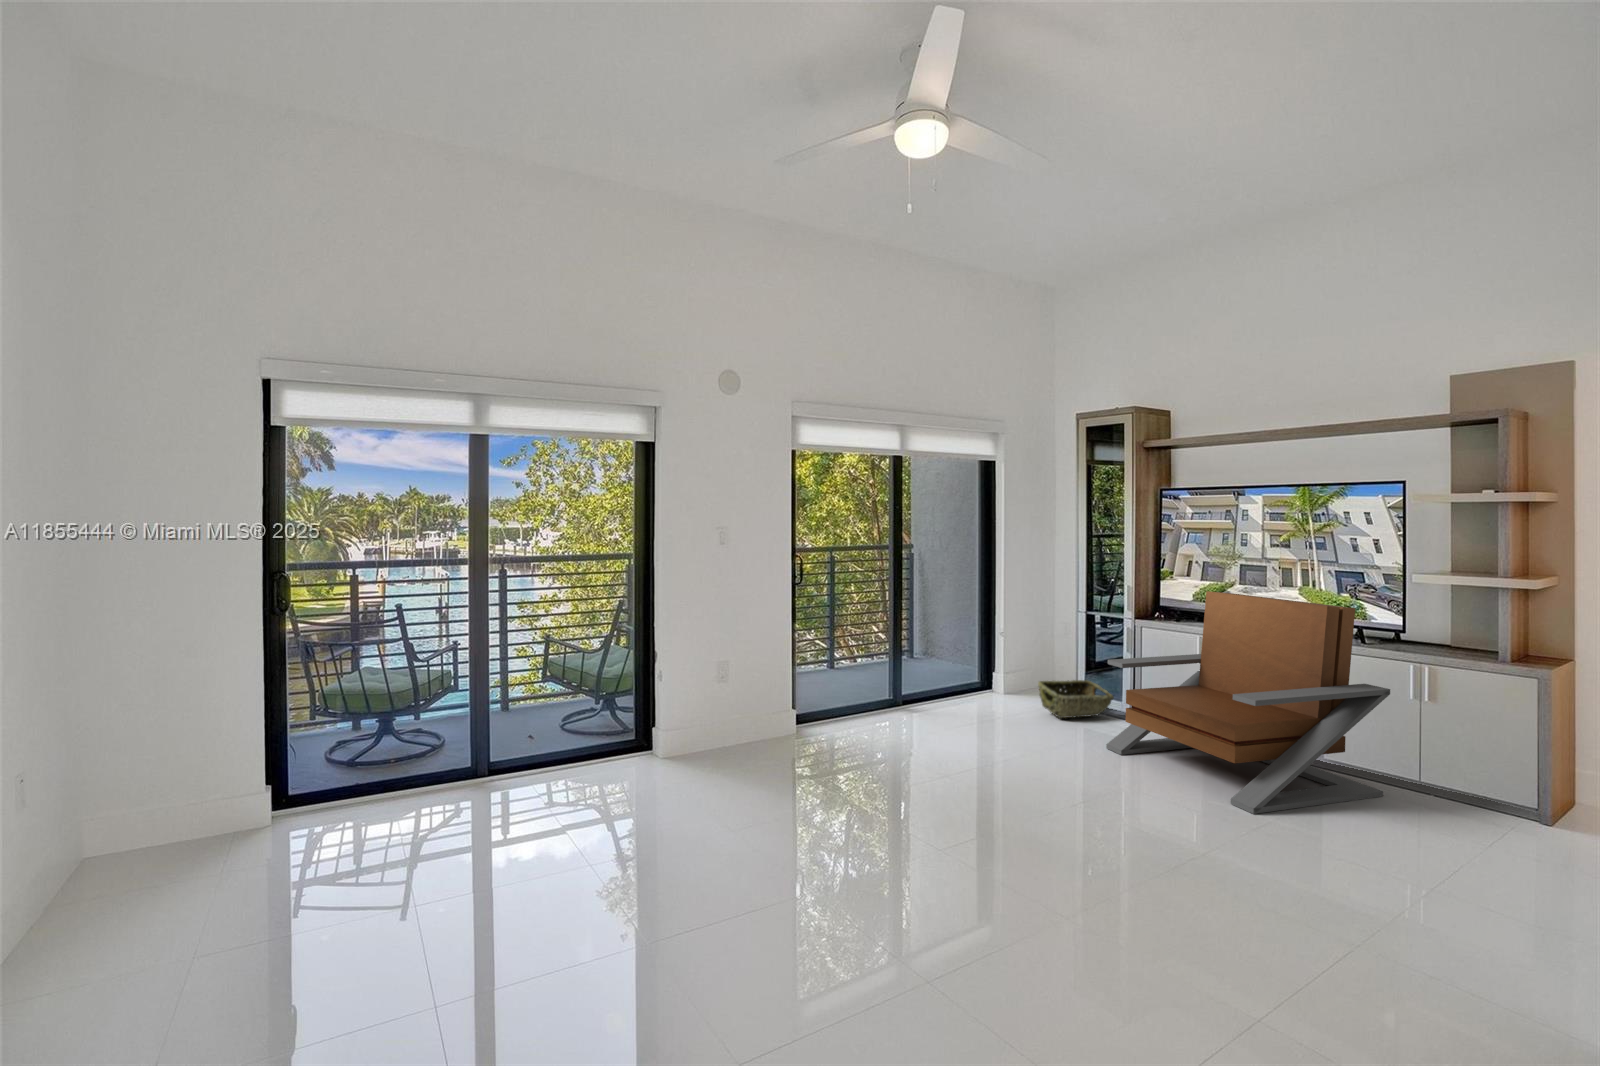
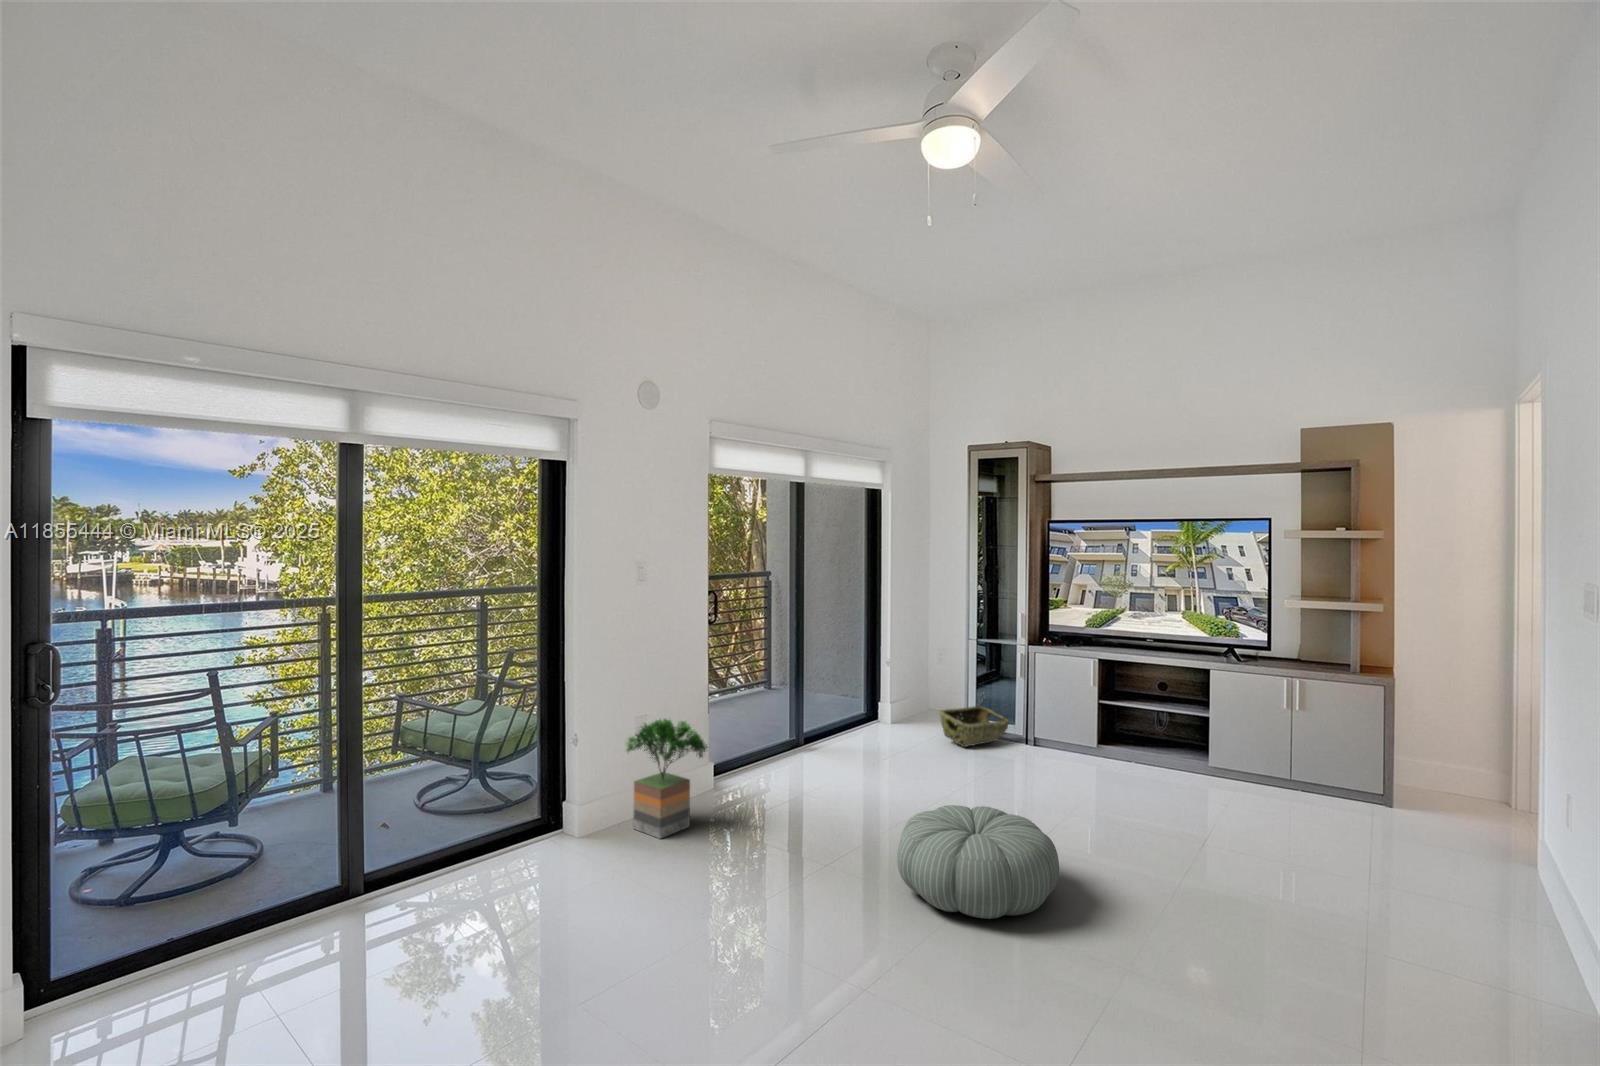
lounge chair: present [1106,591,1390,814] -> none [1025,618,1275,831]
potted tree: none [701,664,772,767] -> present [625,719,708,838]
pouf: none [899,757,1055,860] -> present [897,805,1059,919]

